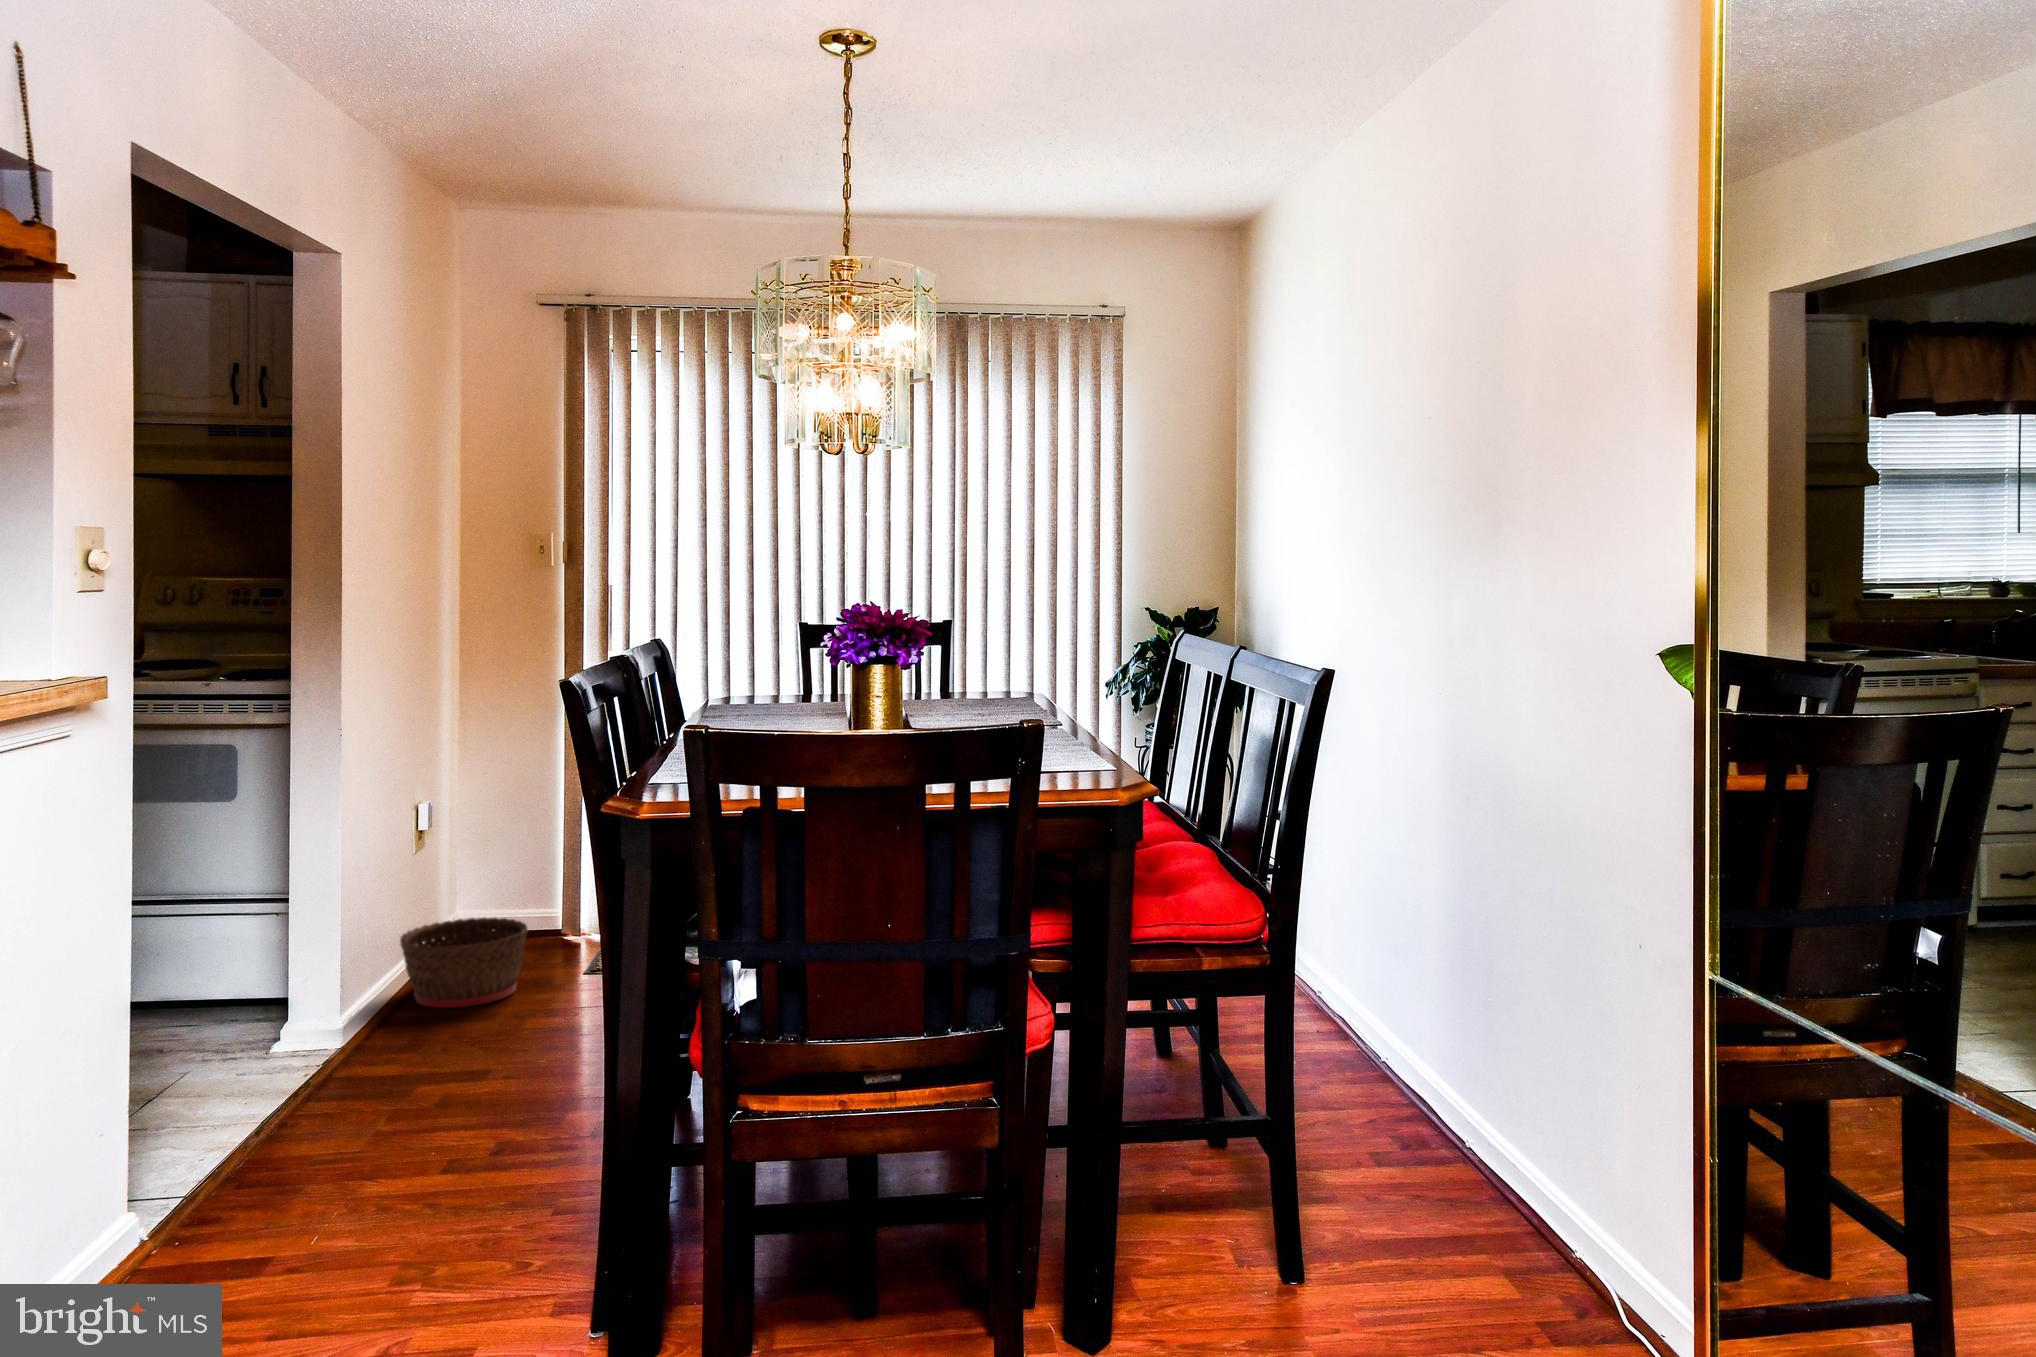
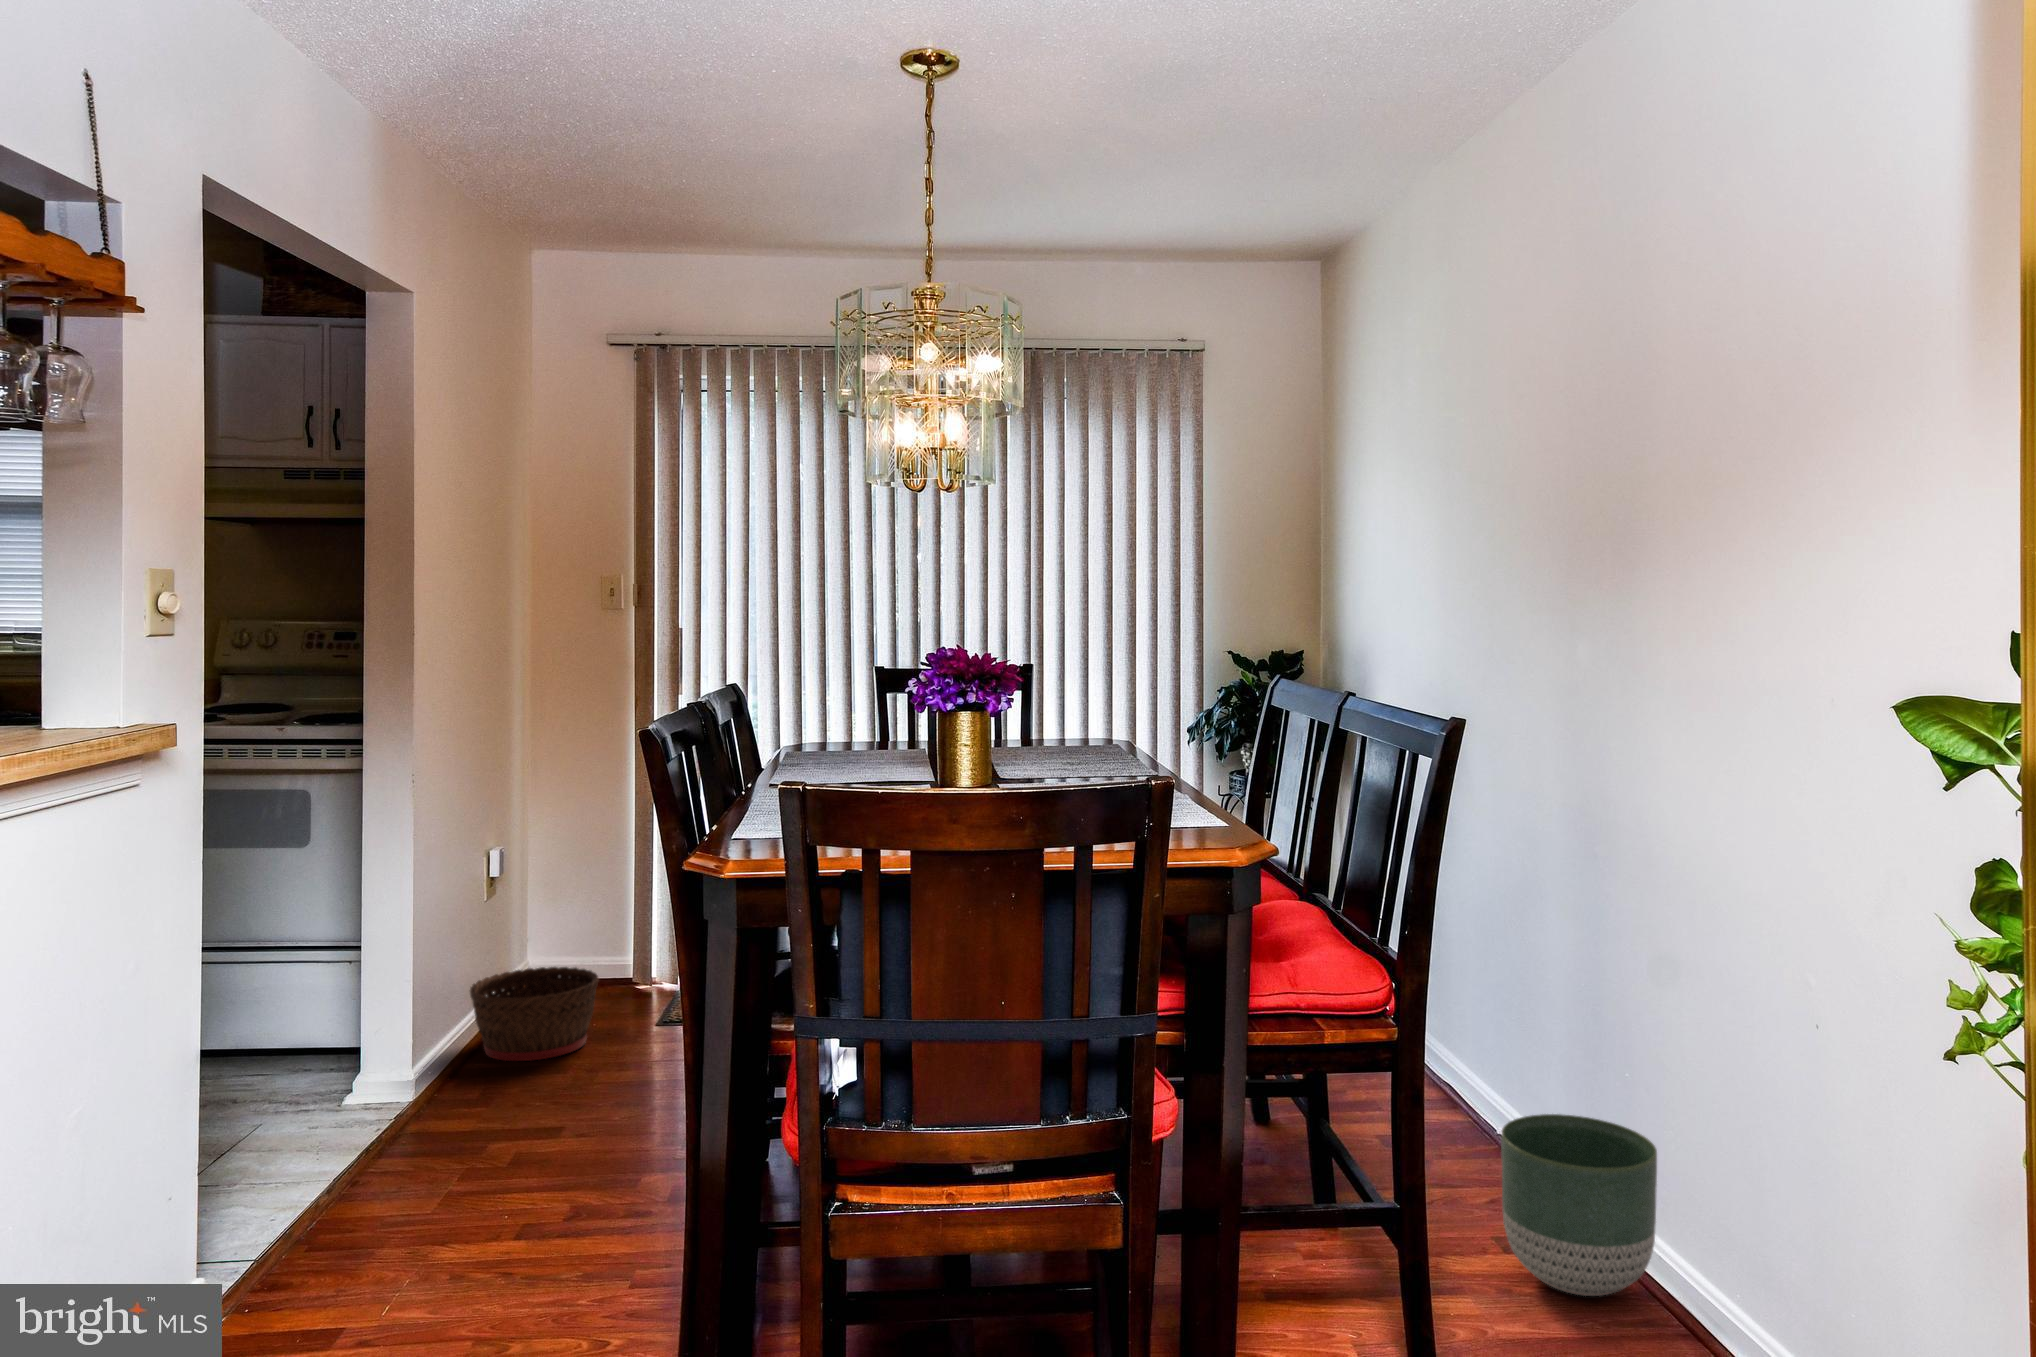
planter: none [1371,1040,1509,1202] -> present [1501,1114,1657,1296]

